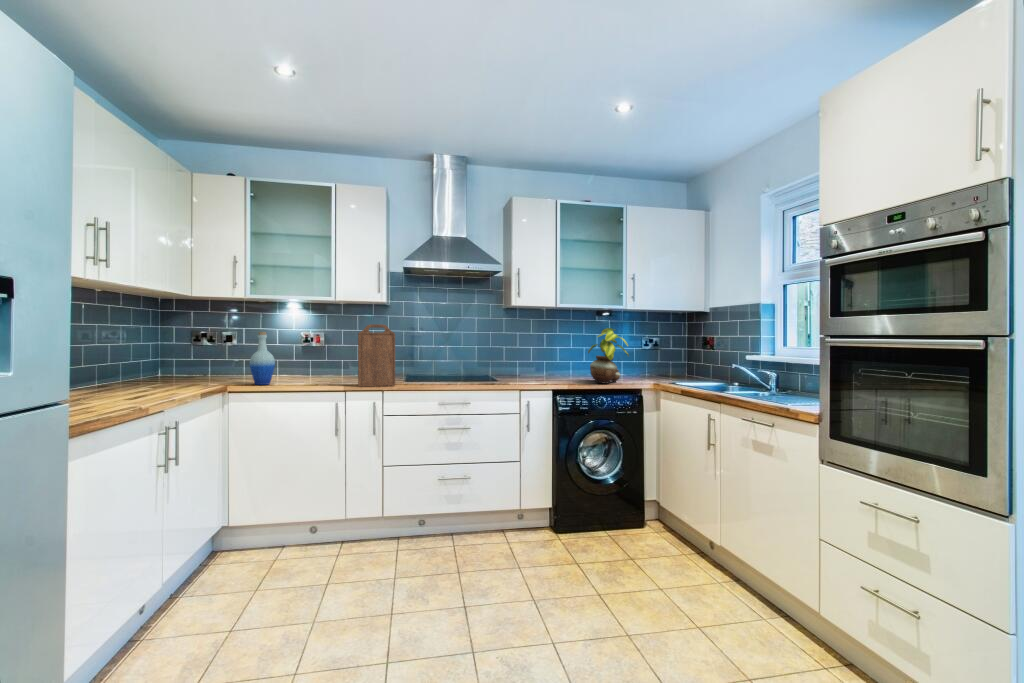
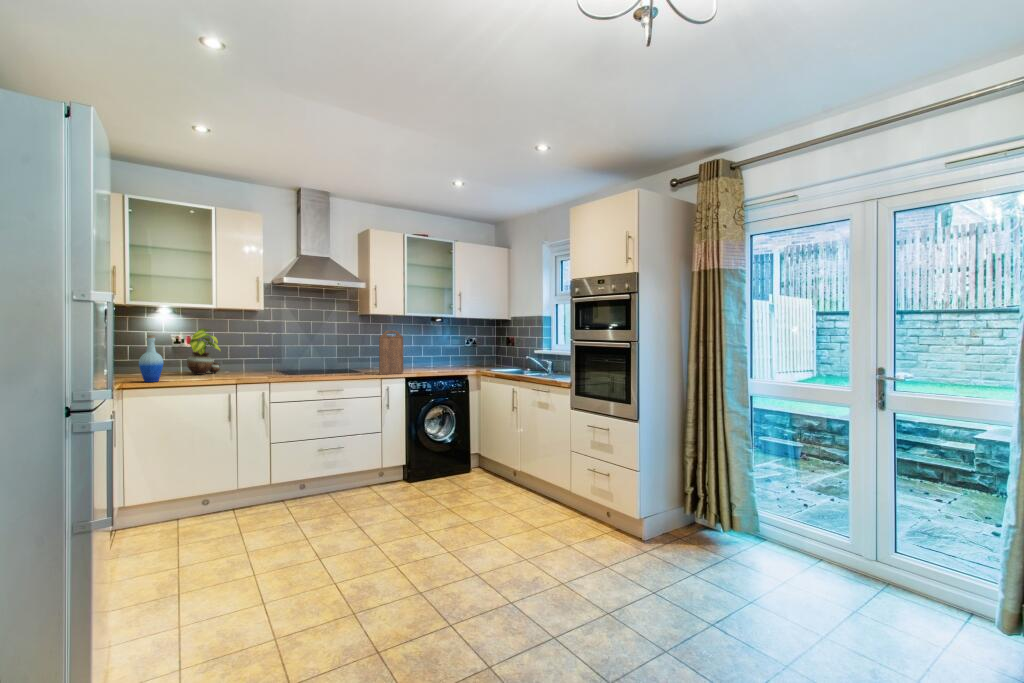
cutting board: present [358,324,395,387] -> present [379,331,403,375]
potted plant: present [588,328,629,384] -> present [187,328,221,375]

